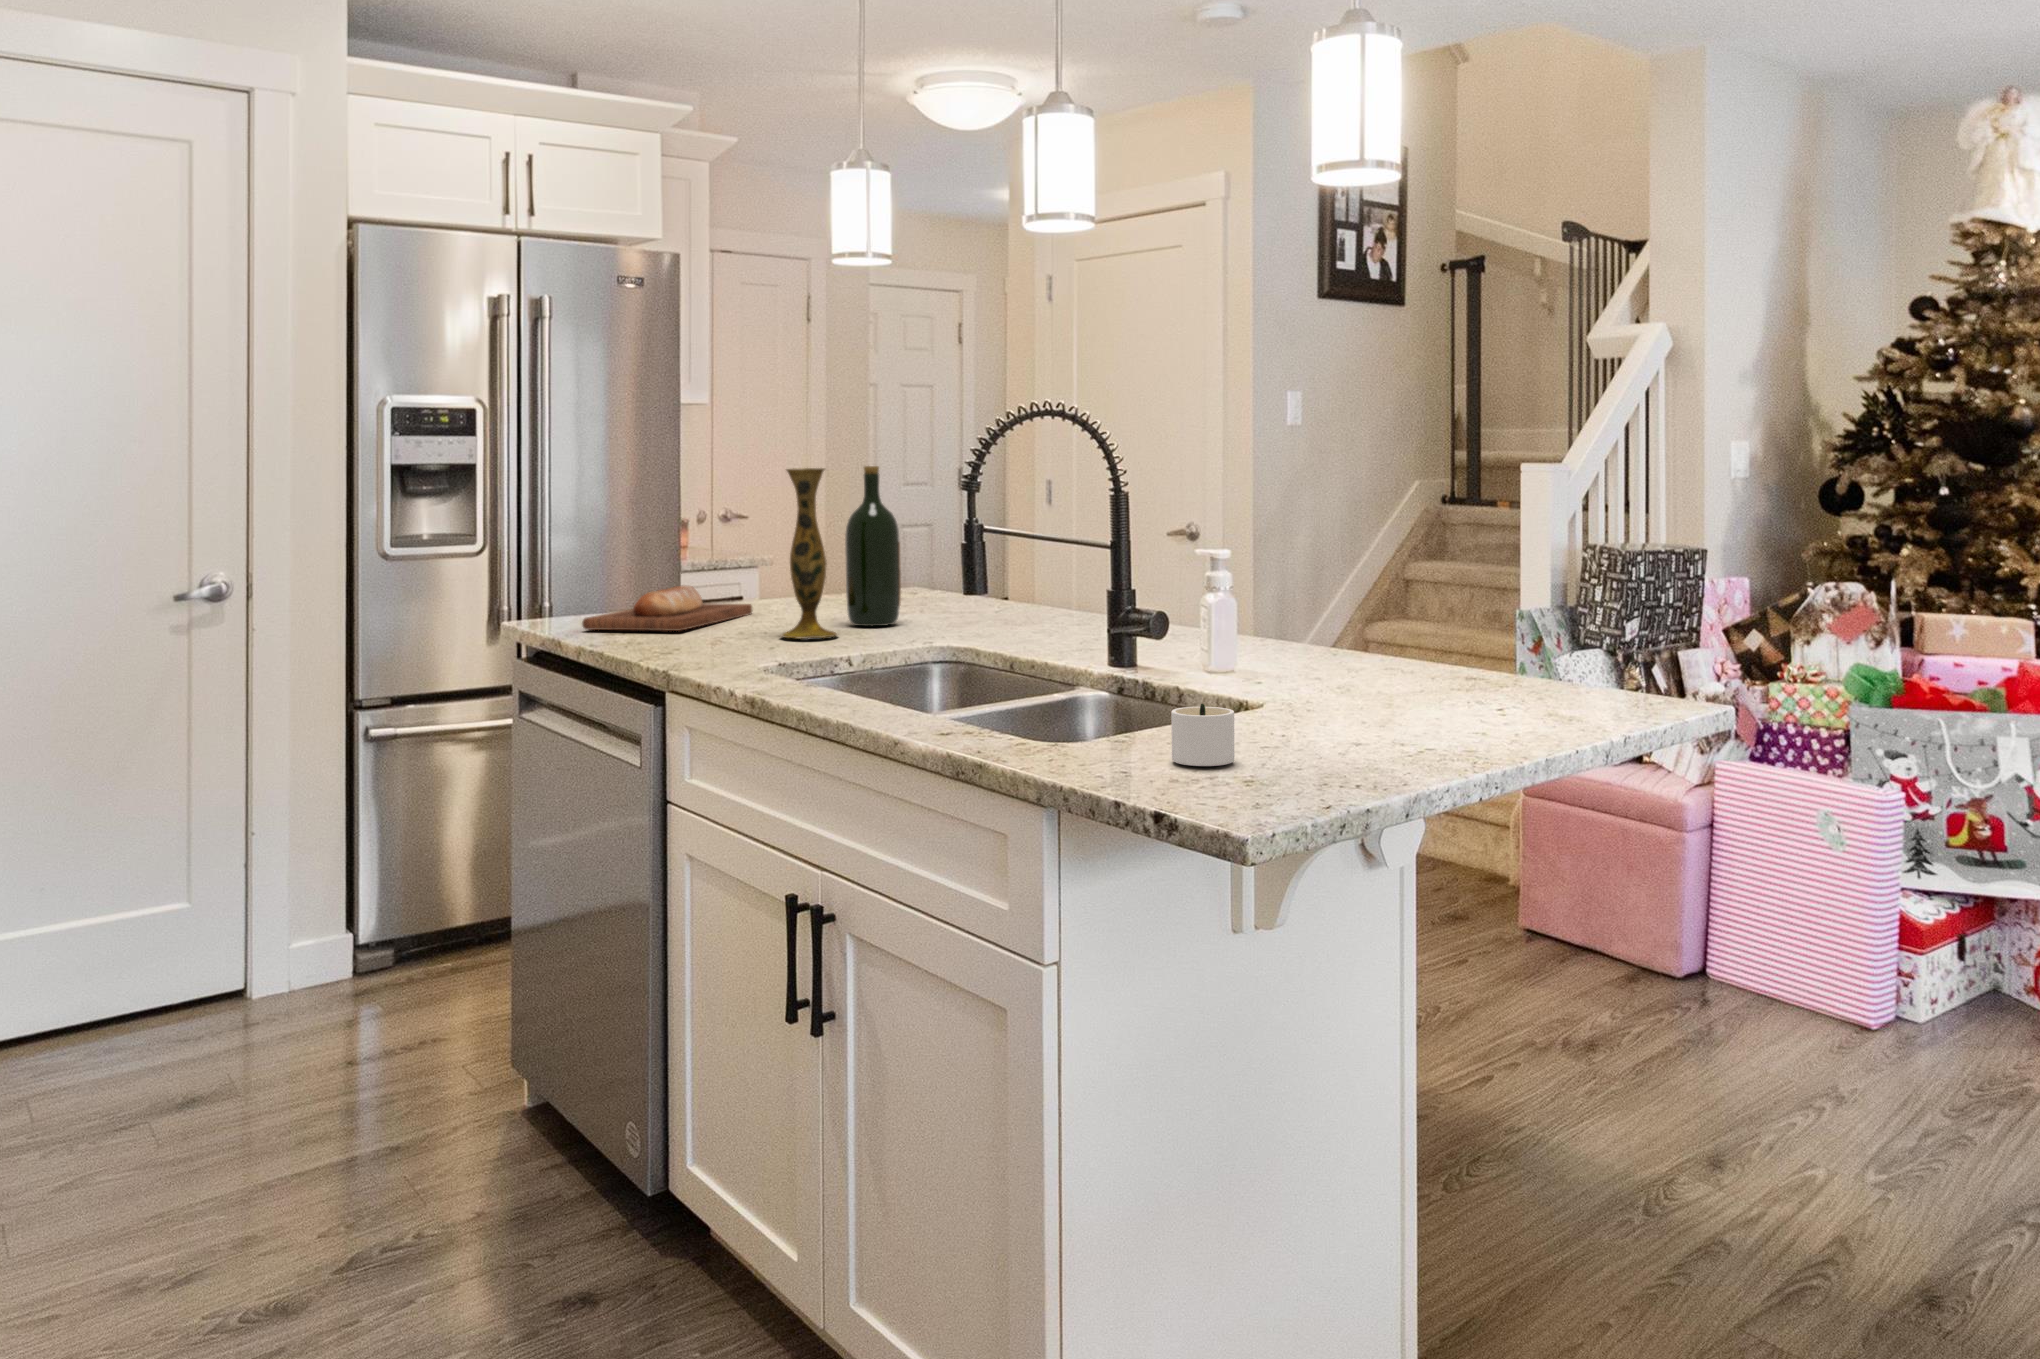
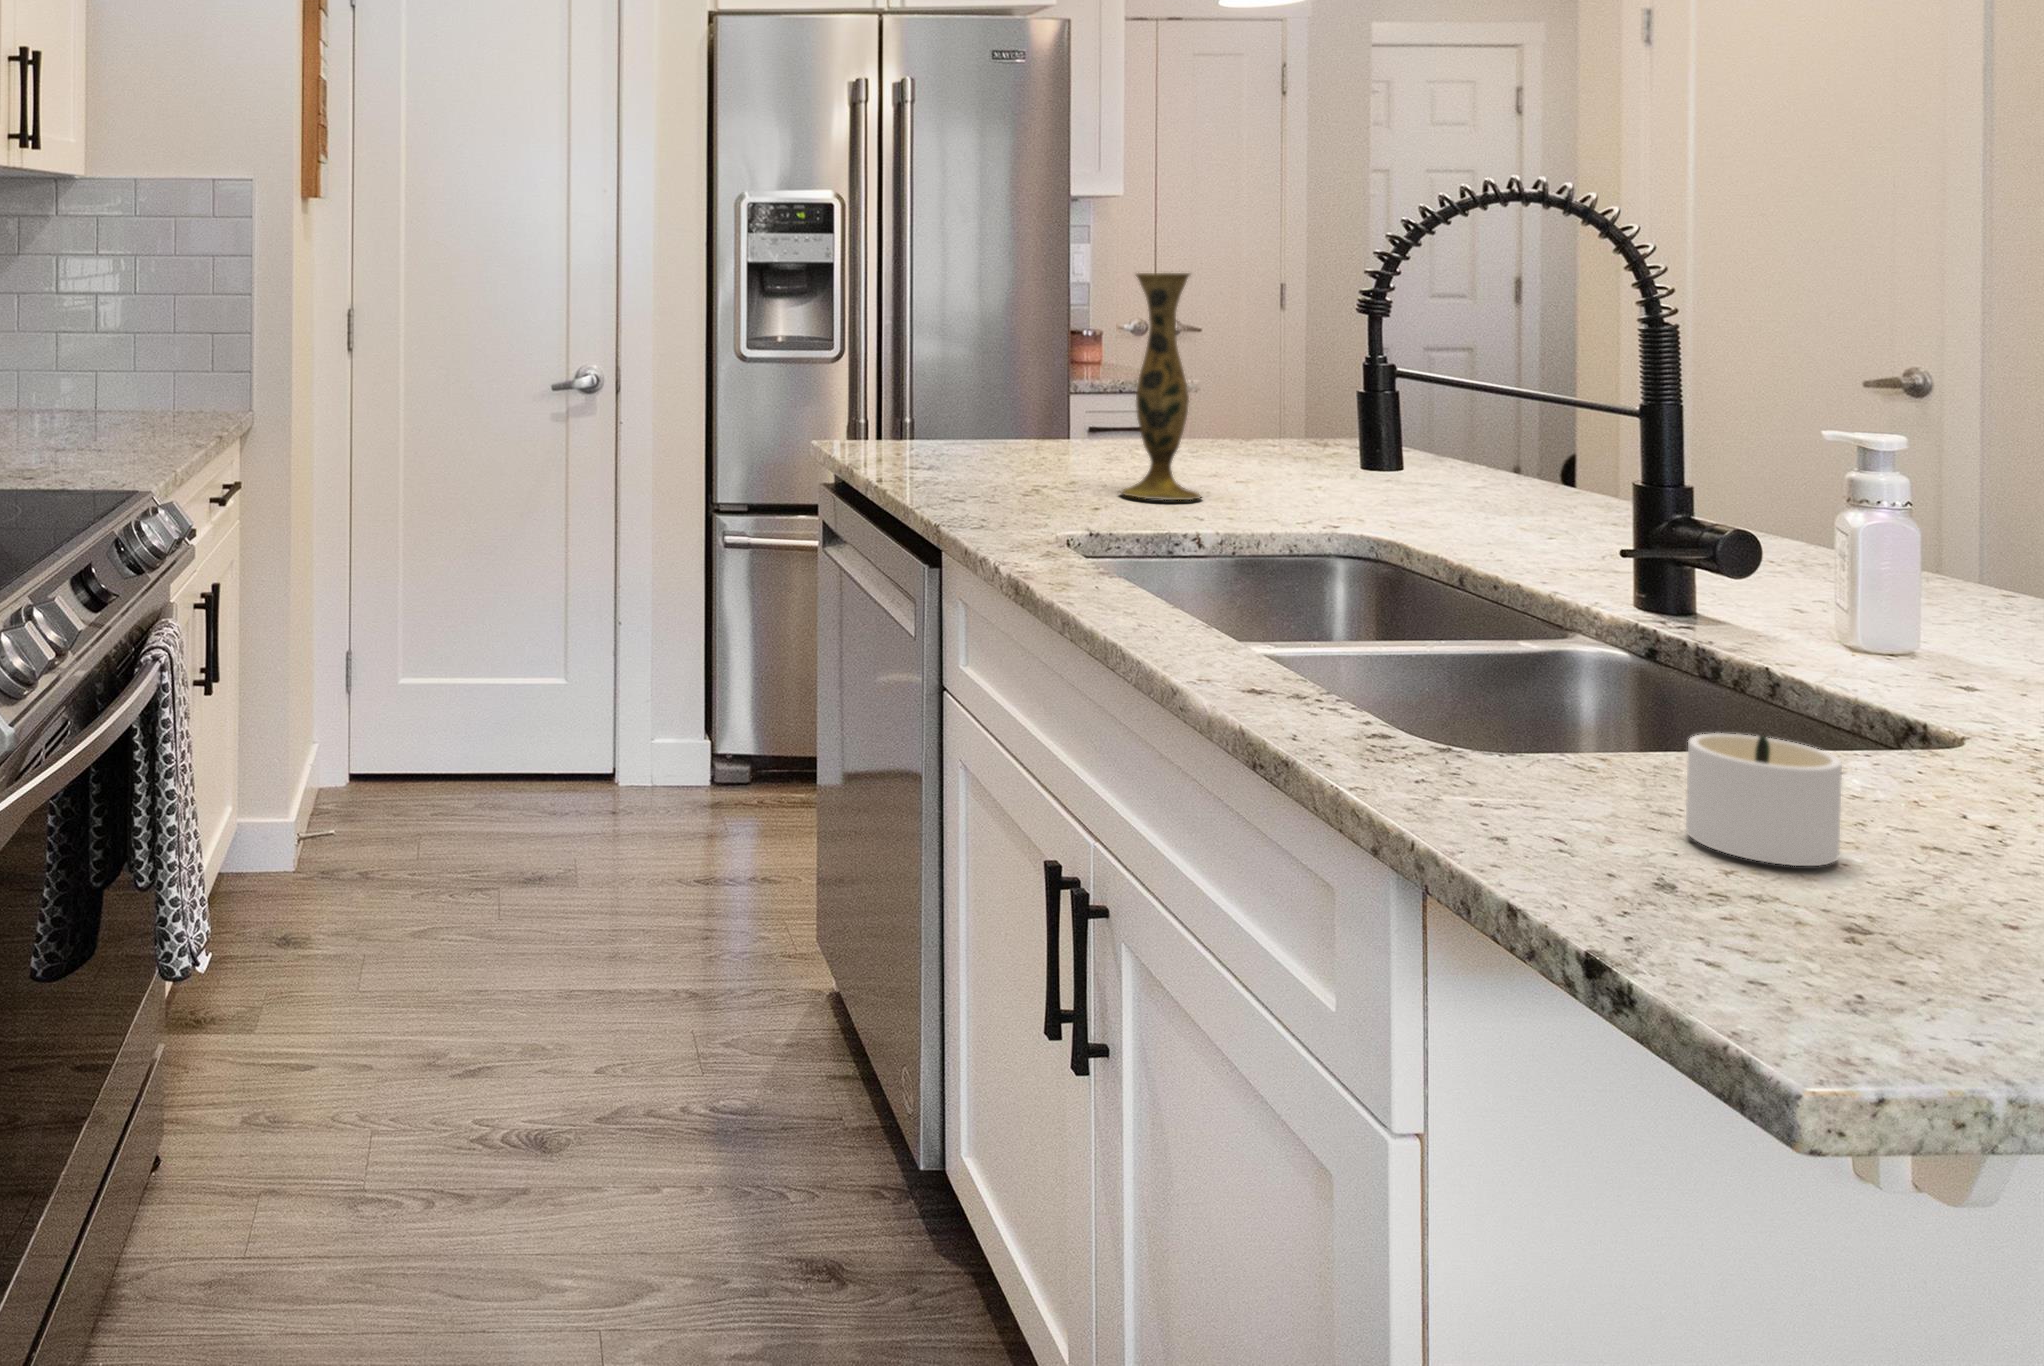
wine bottle: present [845,466,901,626] -> none [1227,270,1309,488]
bread loaf: present [582,586,752,631] -> none [884,415,1110,473]

